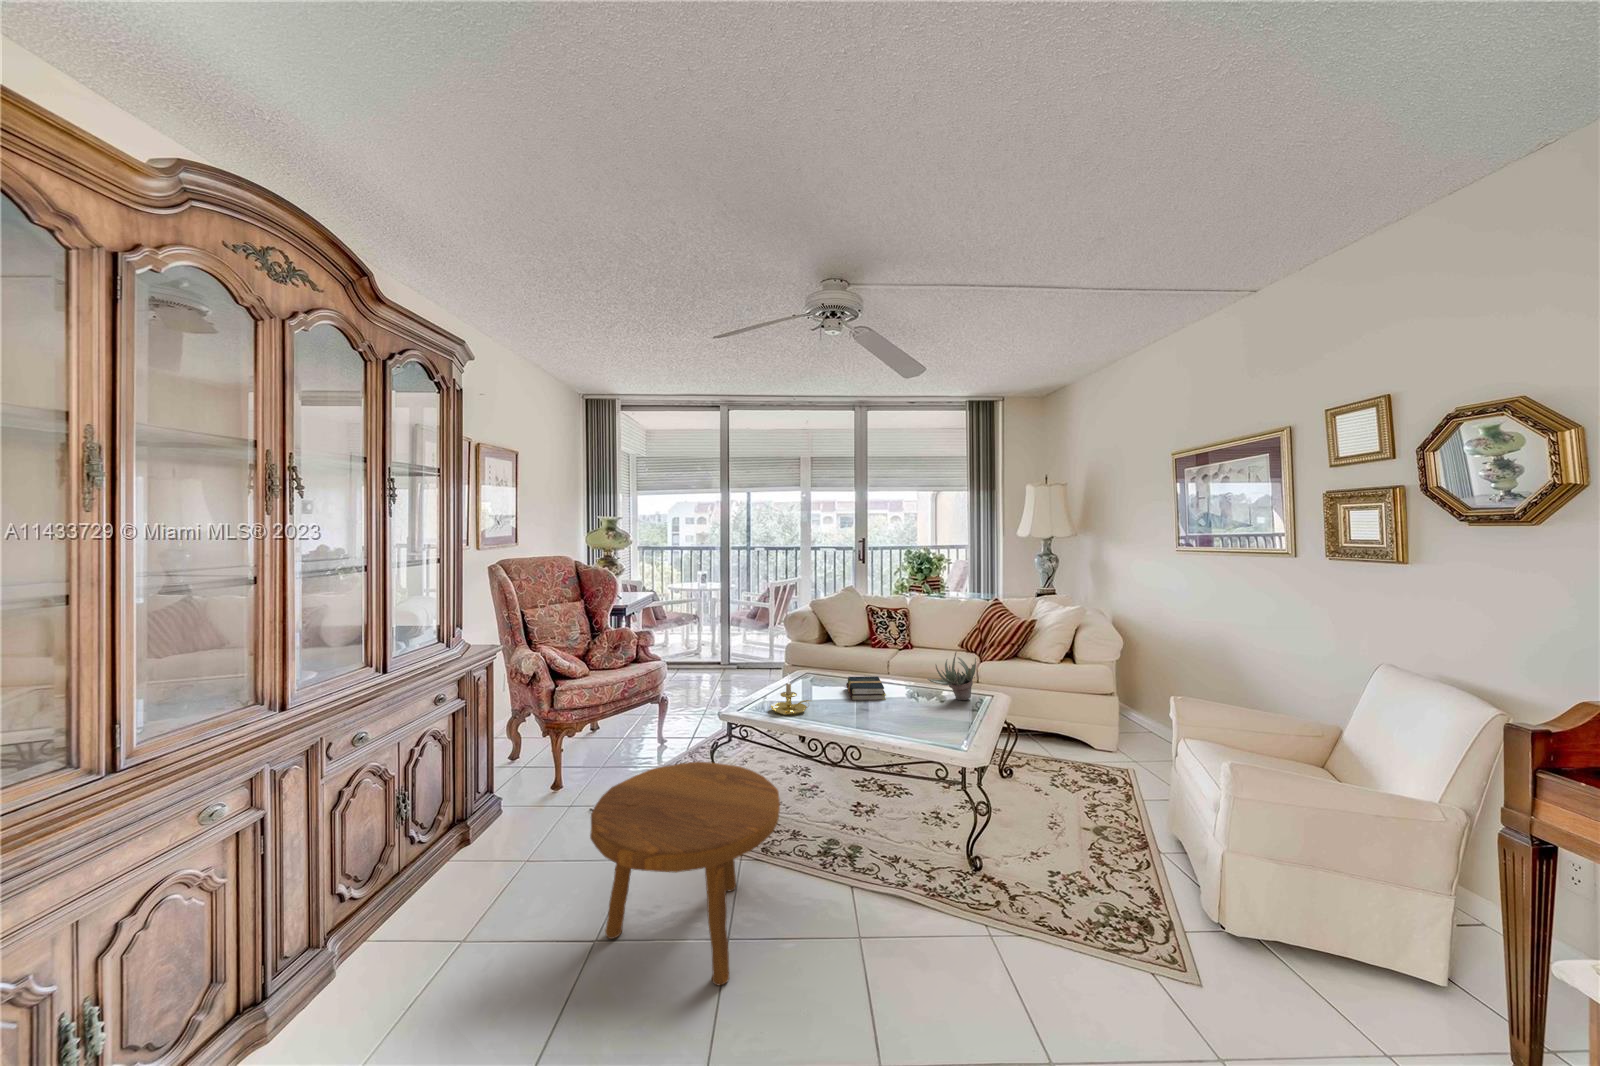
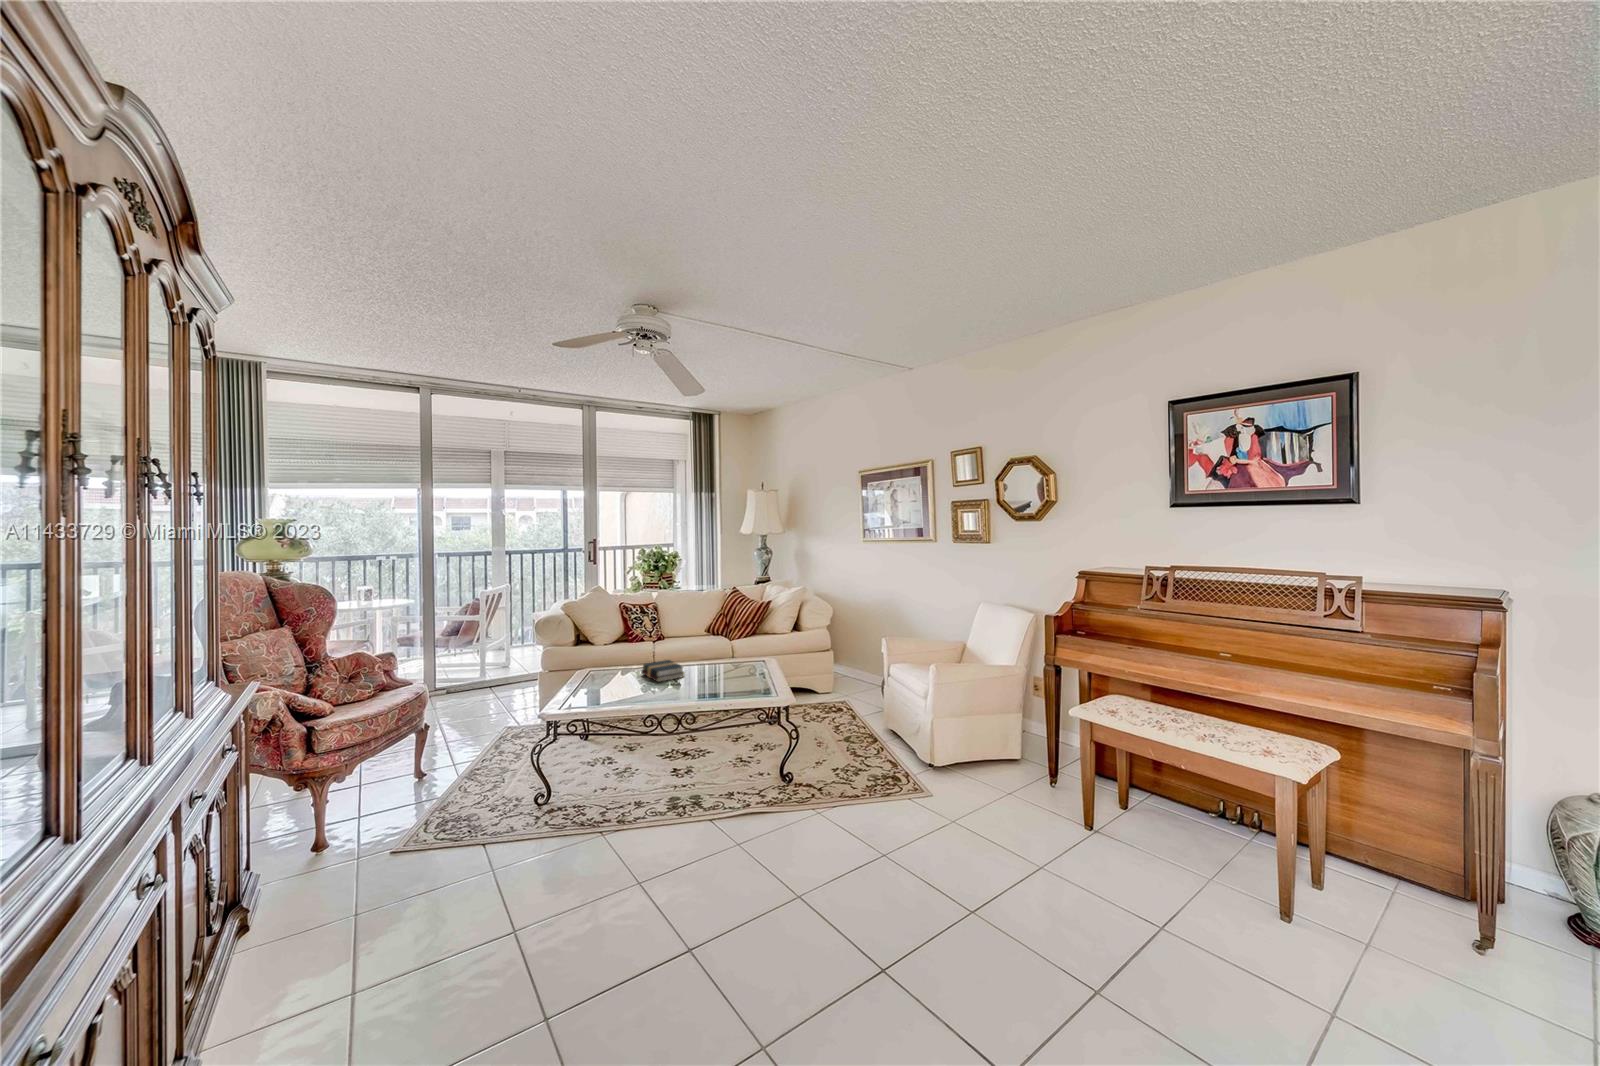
succulent plant: present [927,651,976,700] -> none [719,627,755,667]
candle holder: present [771,675,811,715] -> none [592,665,634,703]
footstool: present [590,762,780,985] -> none [502,745,681,930]

